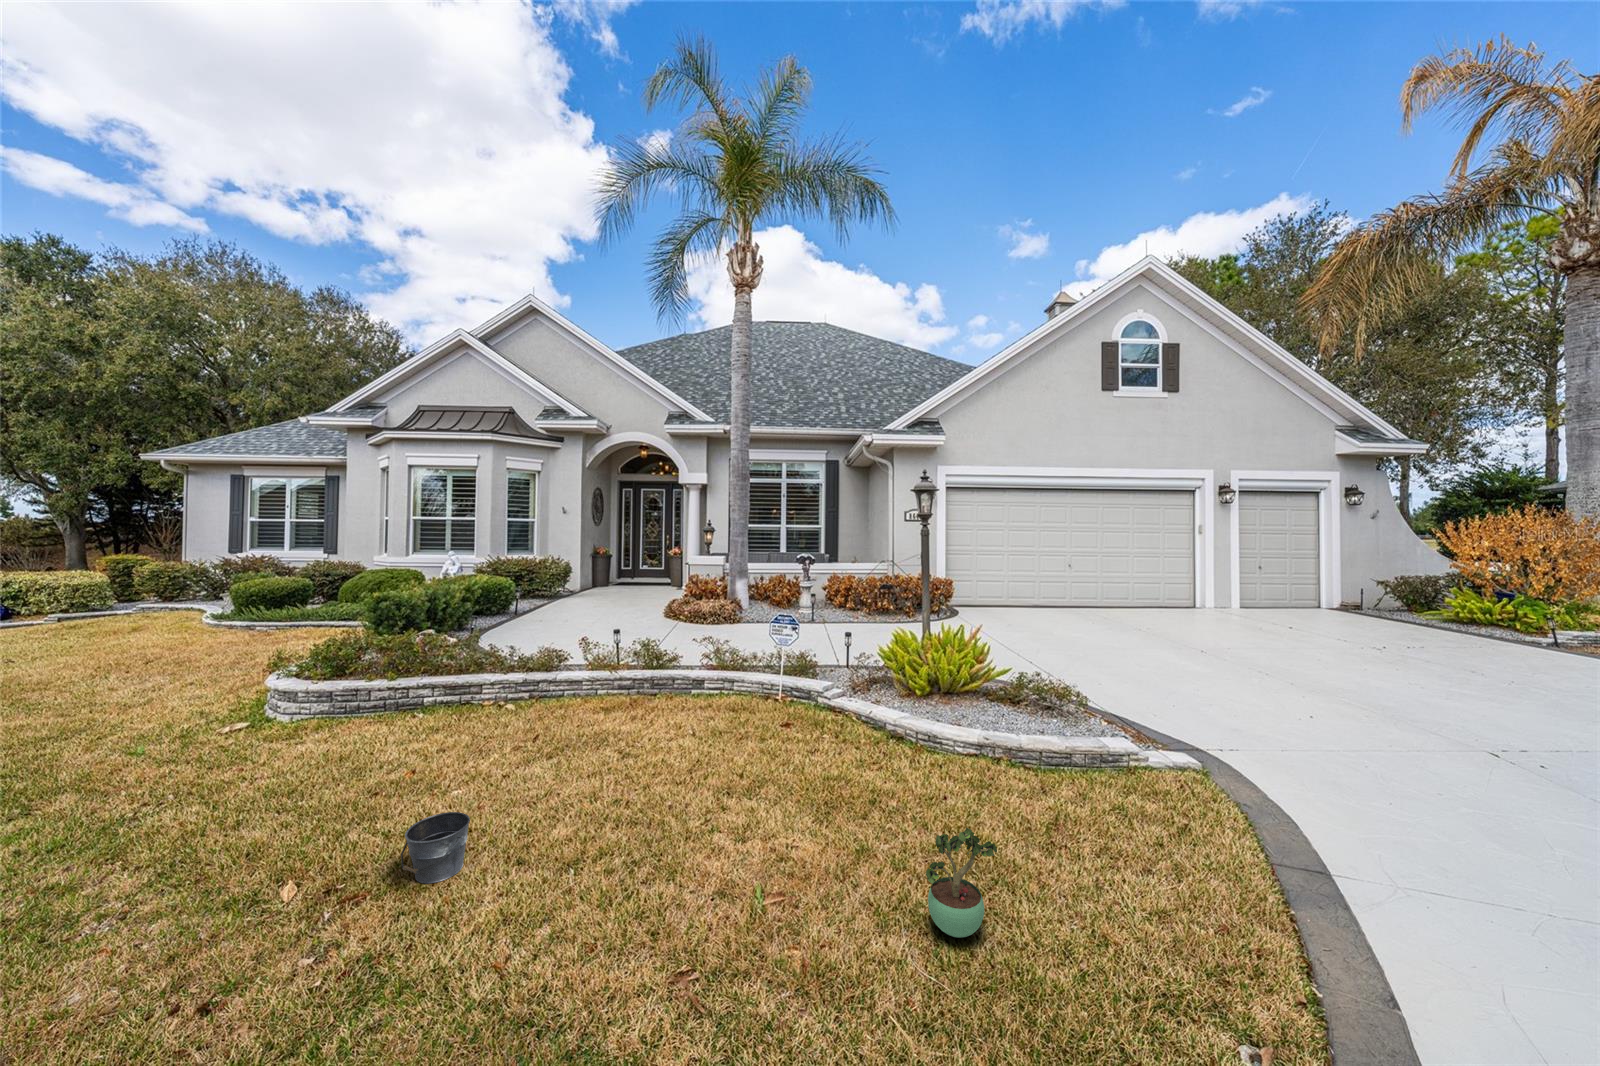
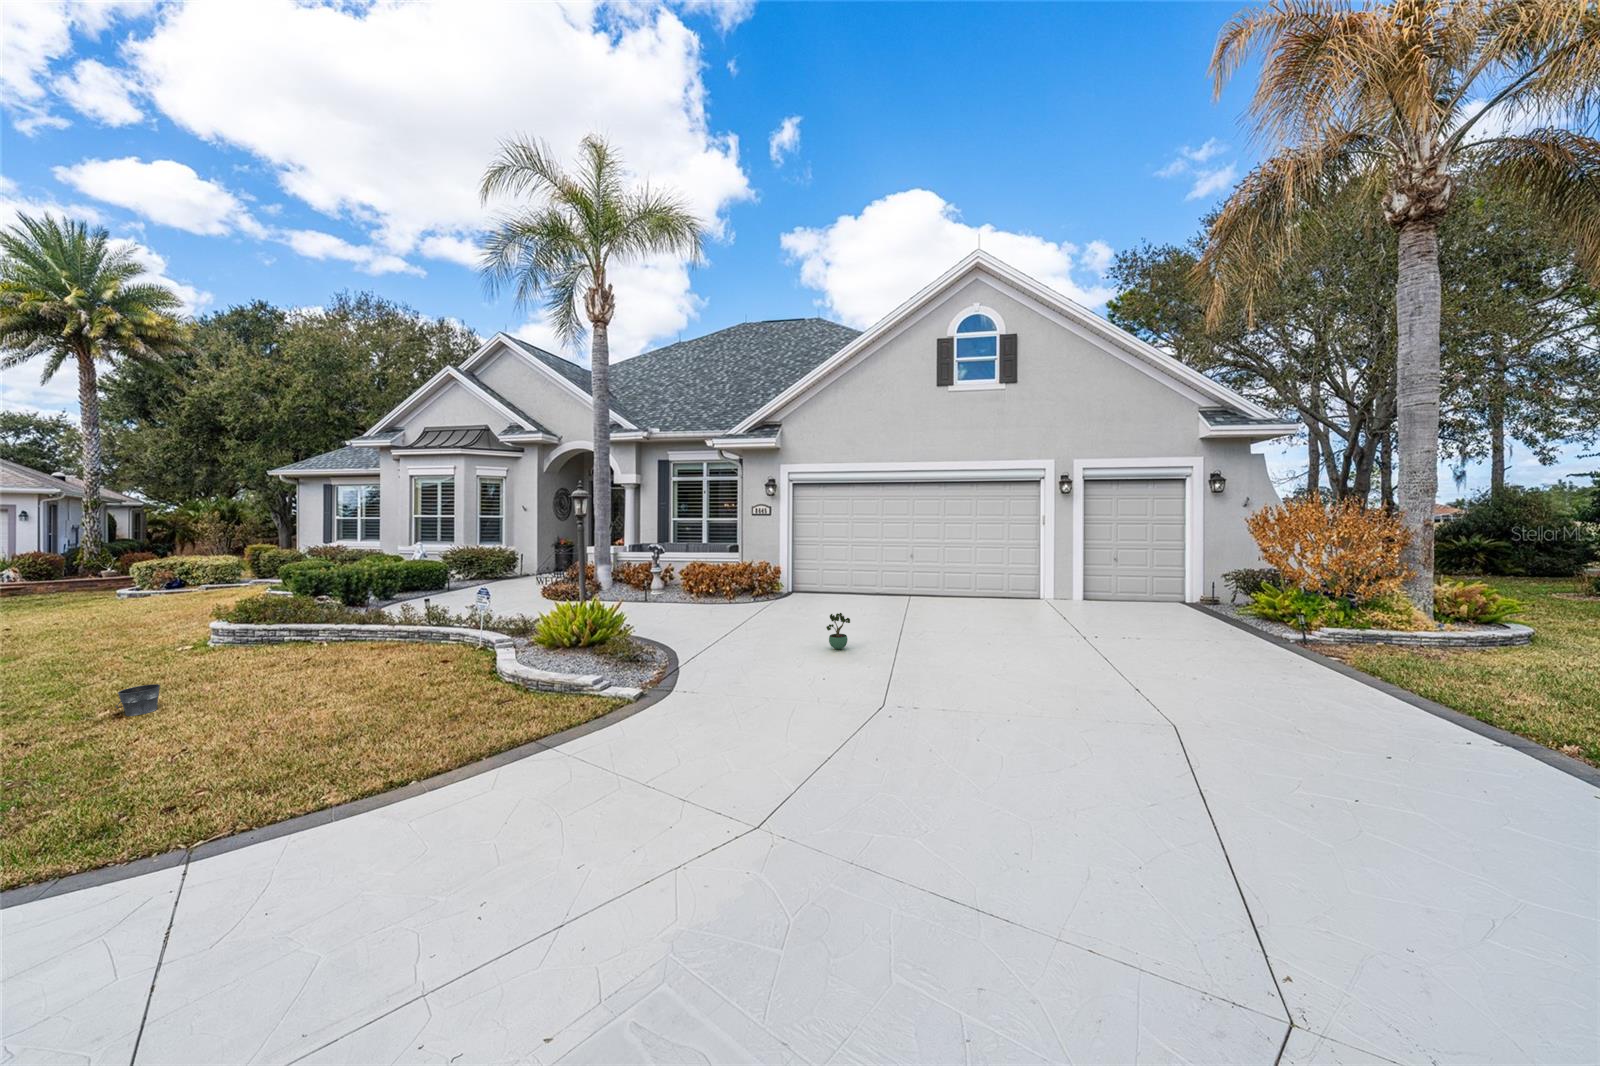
potted plant: present [926,828,997,938] -> present [826,613,850,649]

